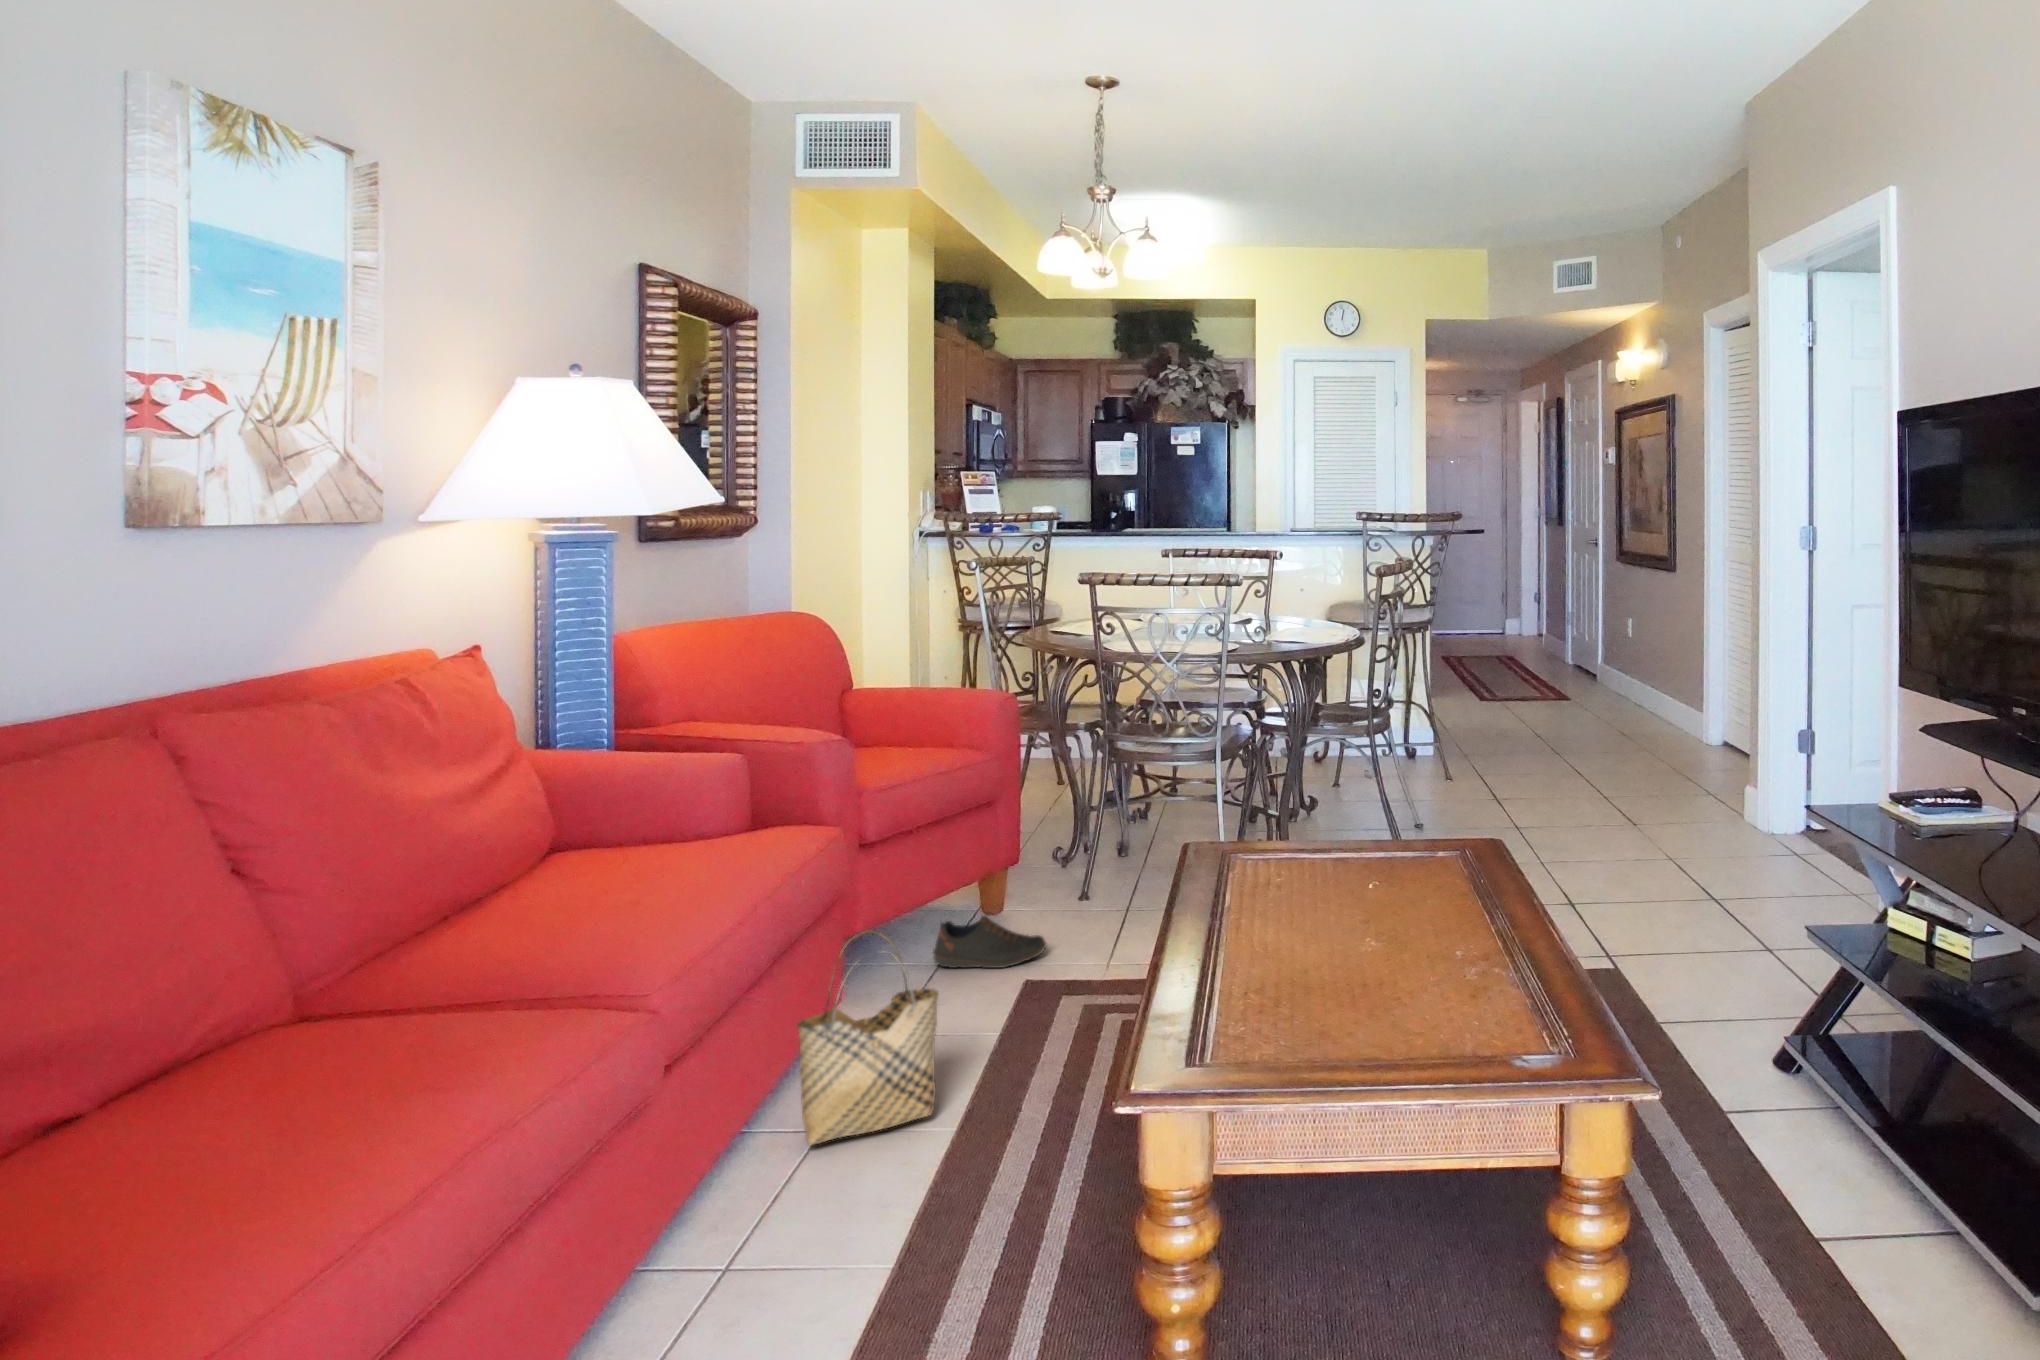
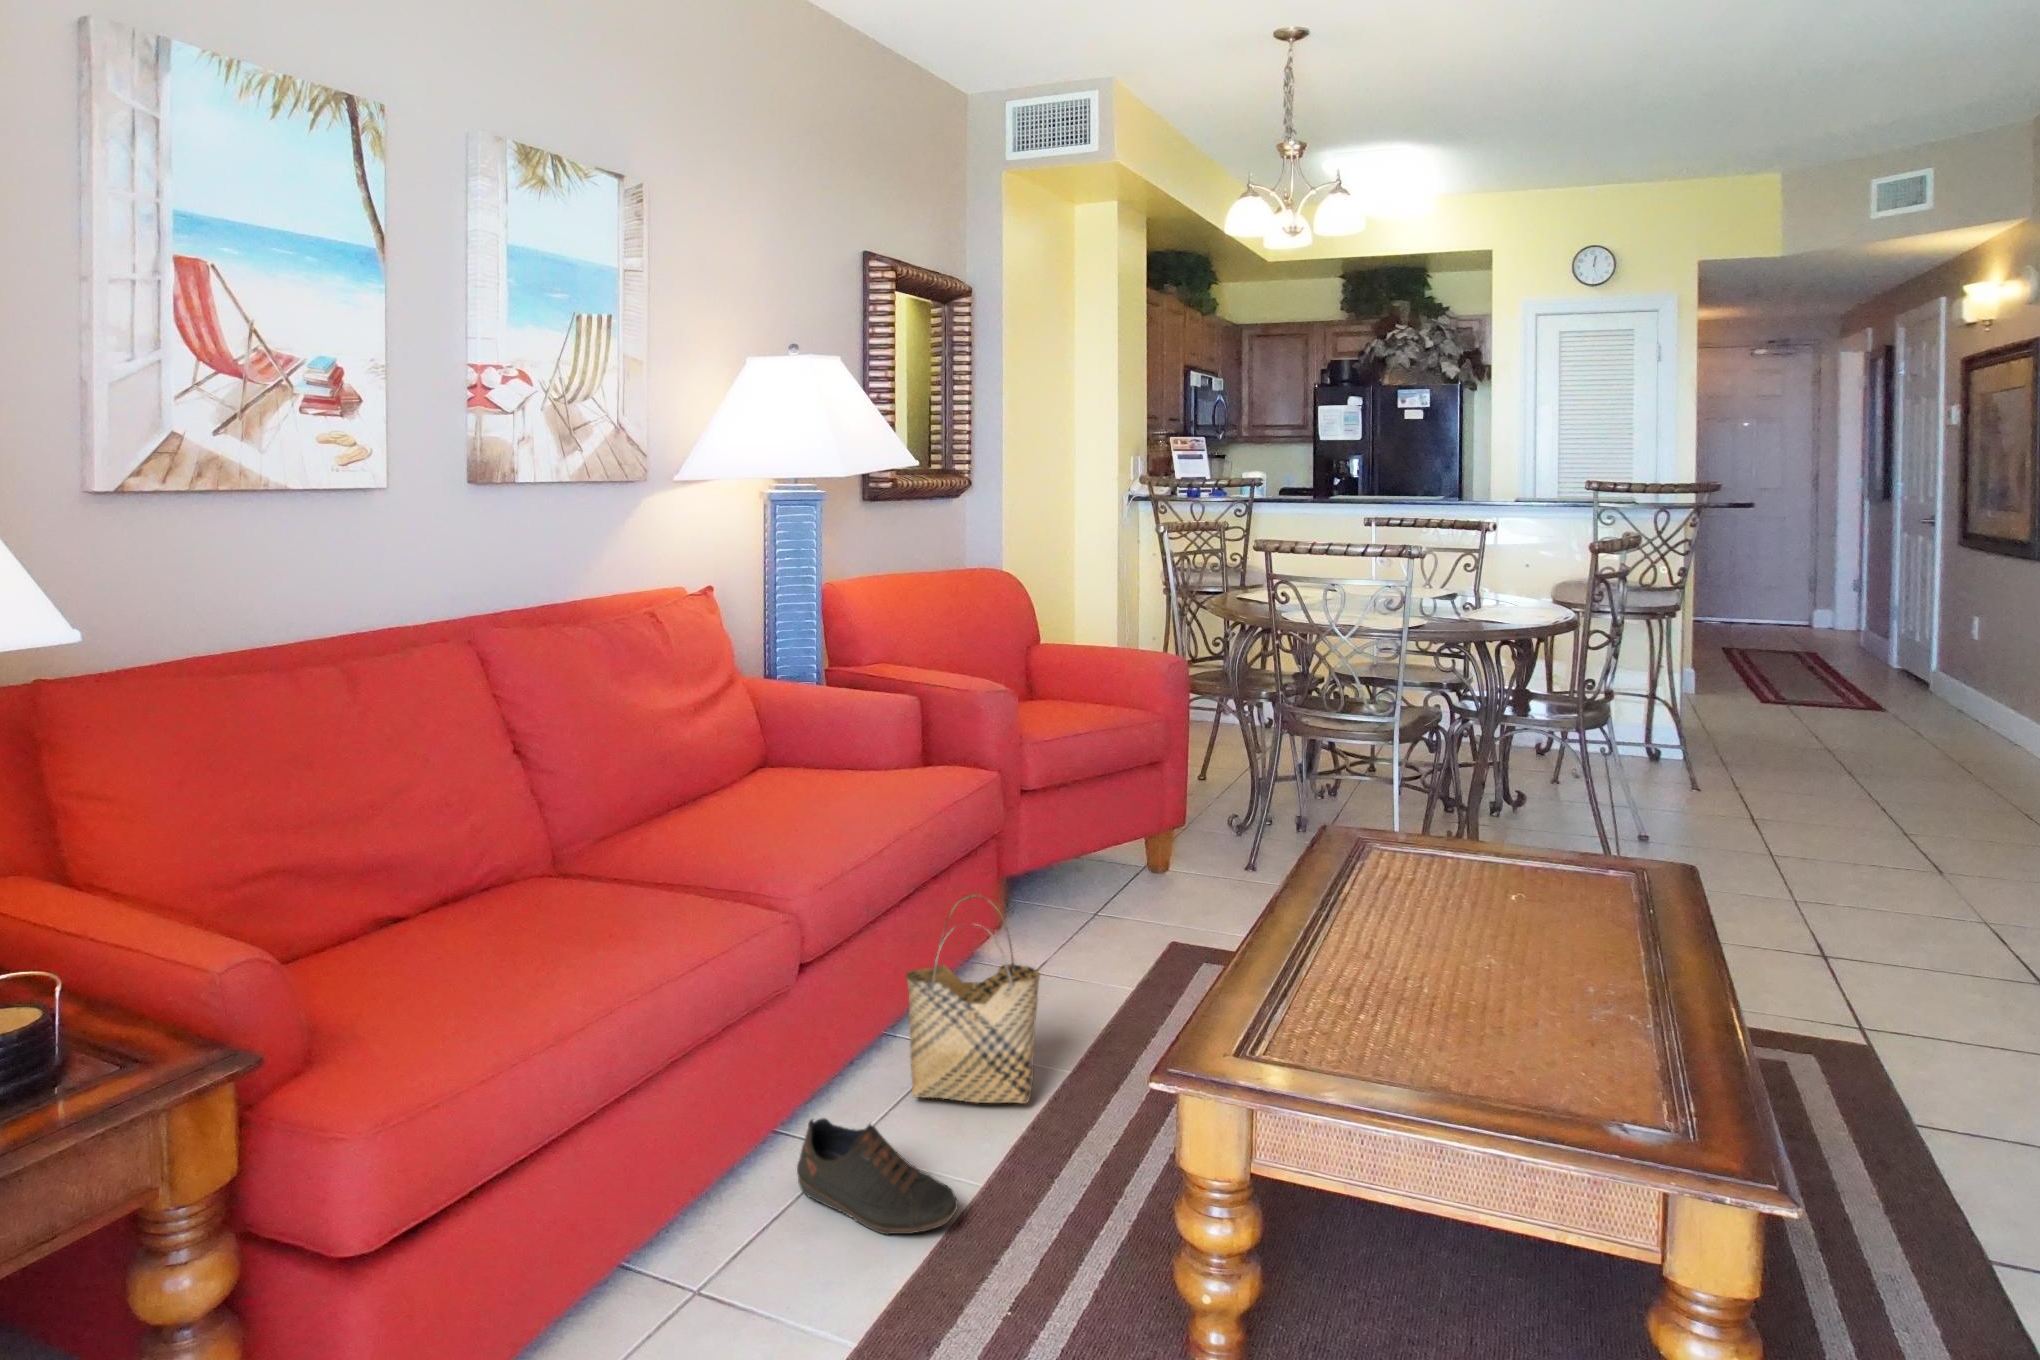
shoe: present [933,916,1046,968] -> present [797,1118,958,1235]

